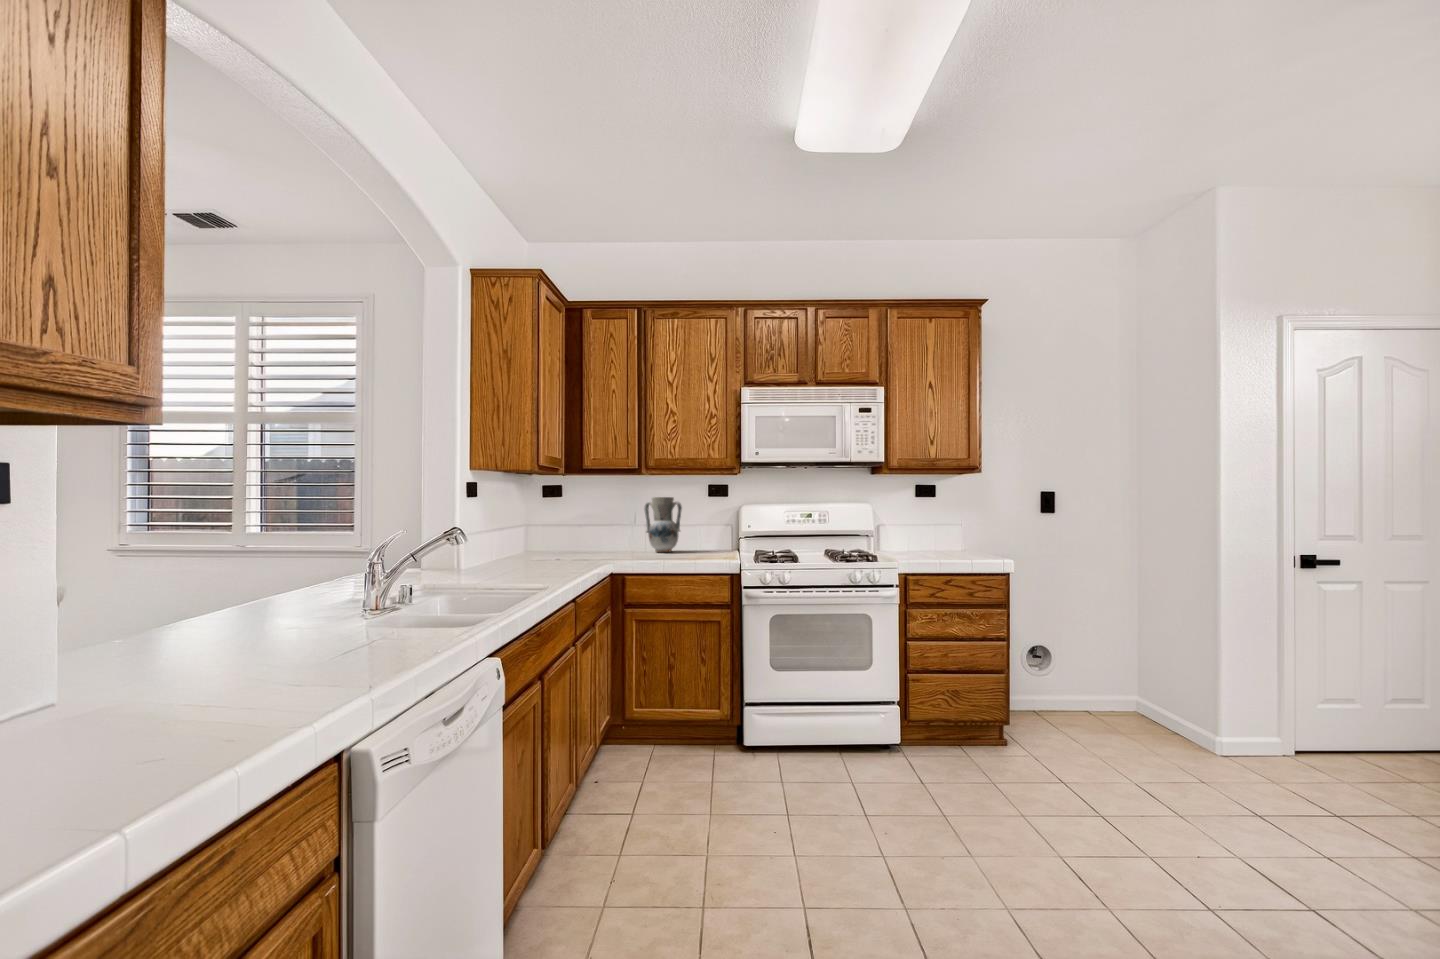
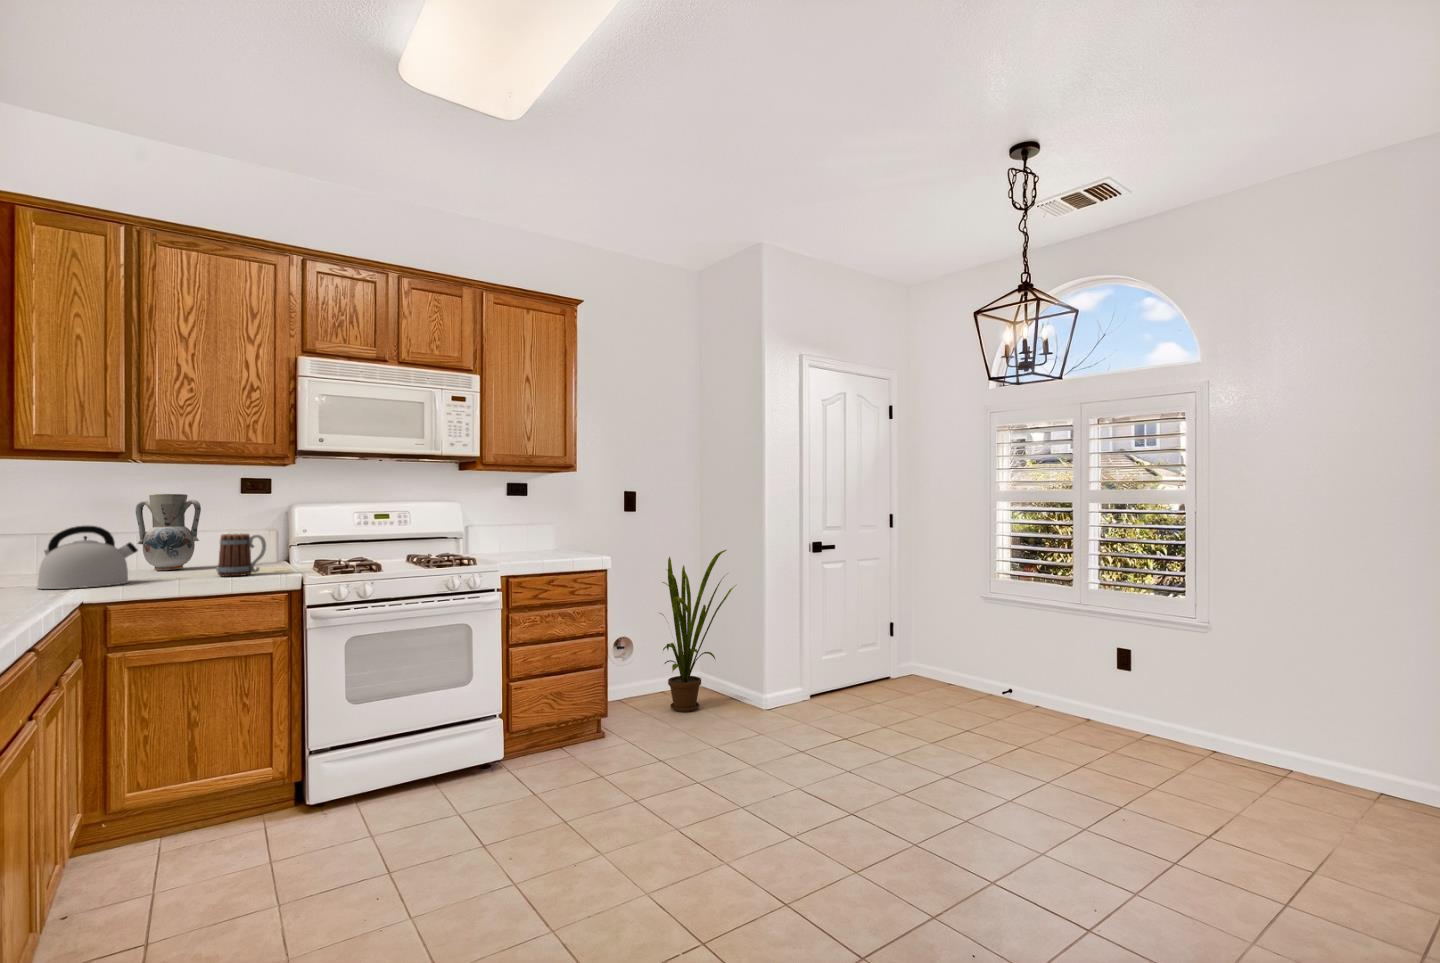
kettle: none [588,520,640,563] -> present [37,526,138,589]
mug: none [685,528,716,561] -> present [216,534,266,576]
house plant: none [1077,561,1182,737] -> present [660,550,736,712]

